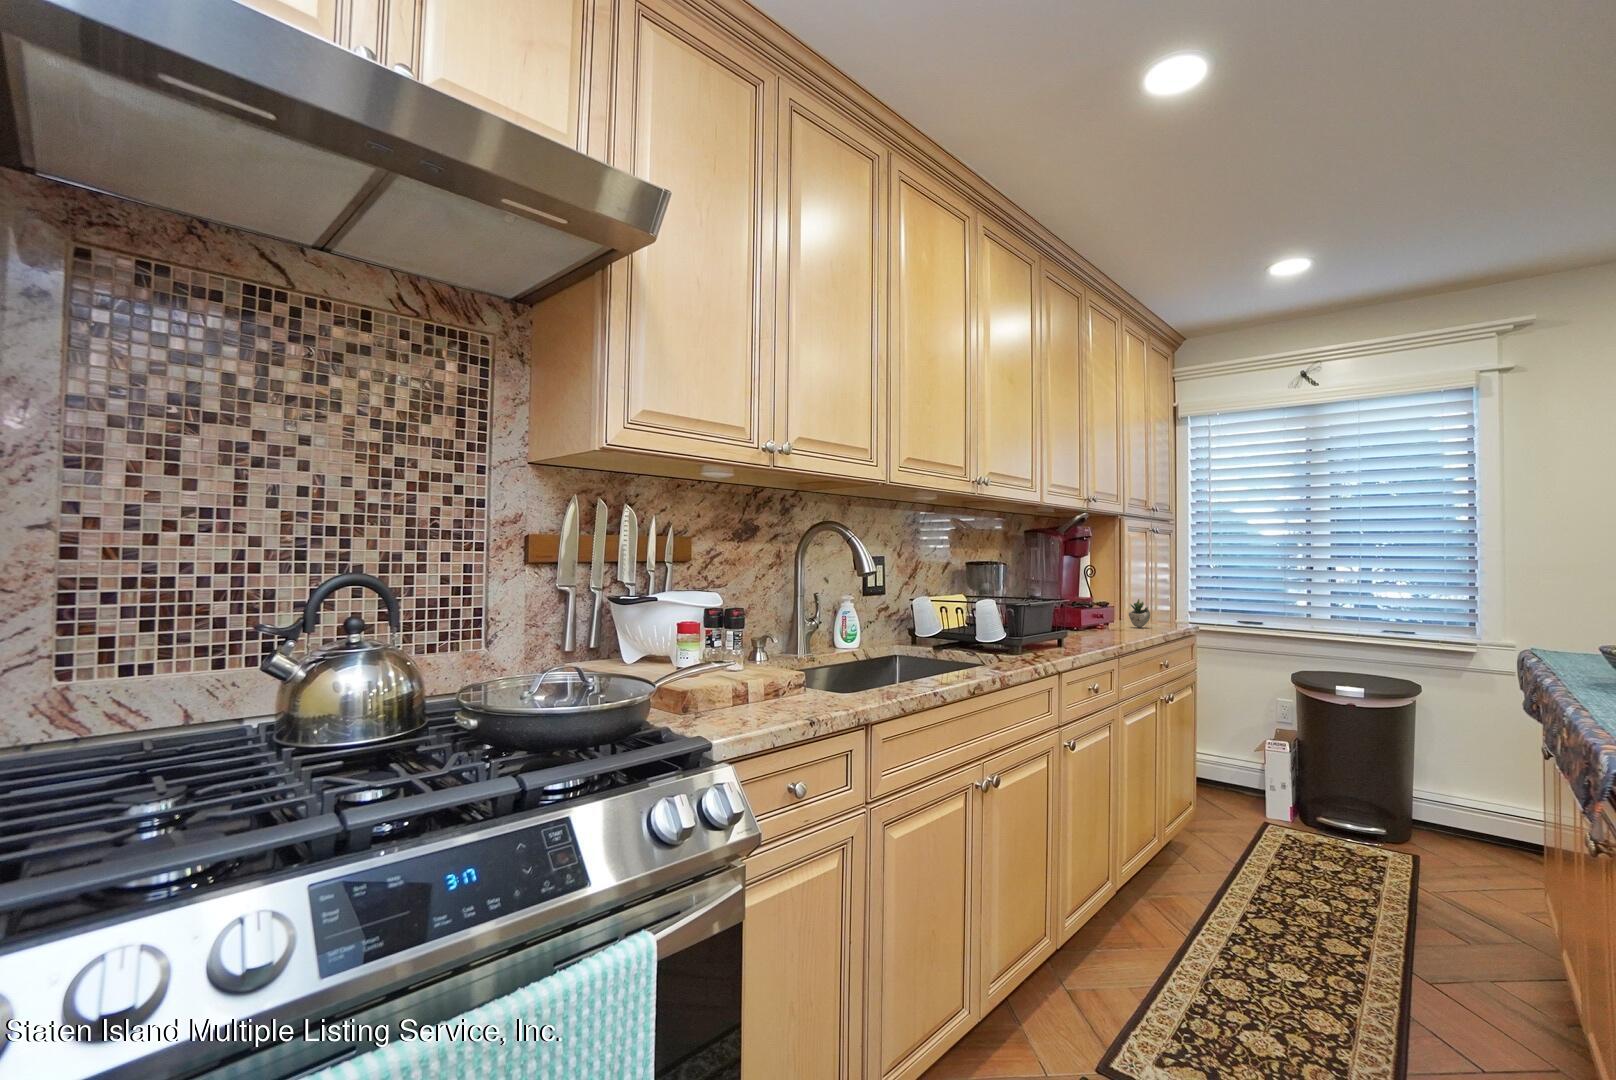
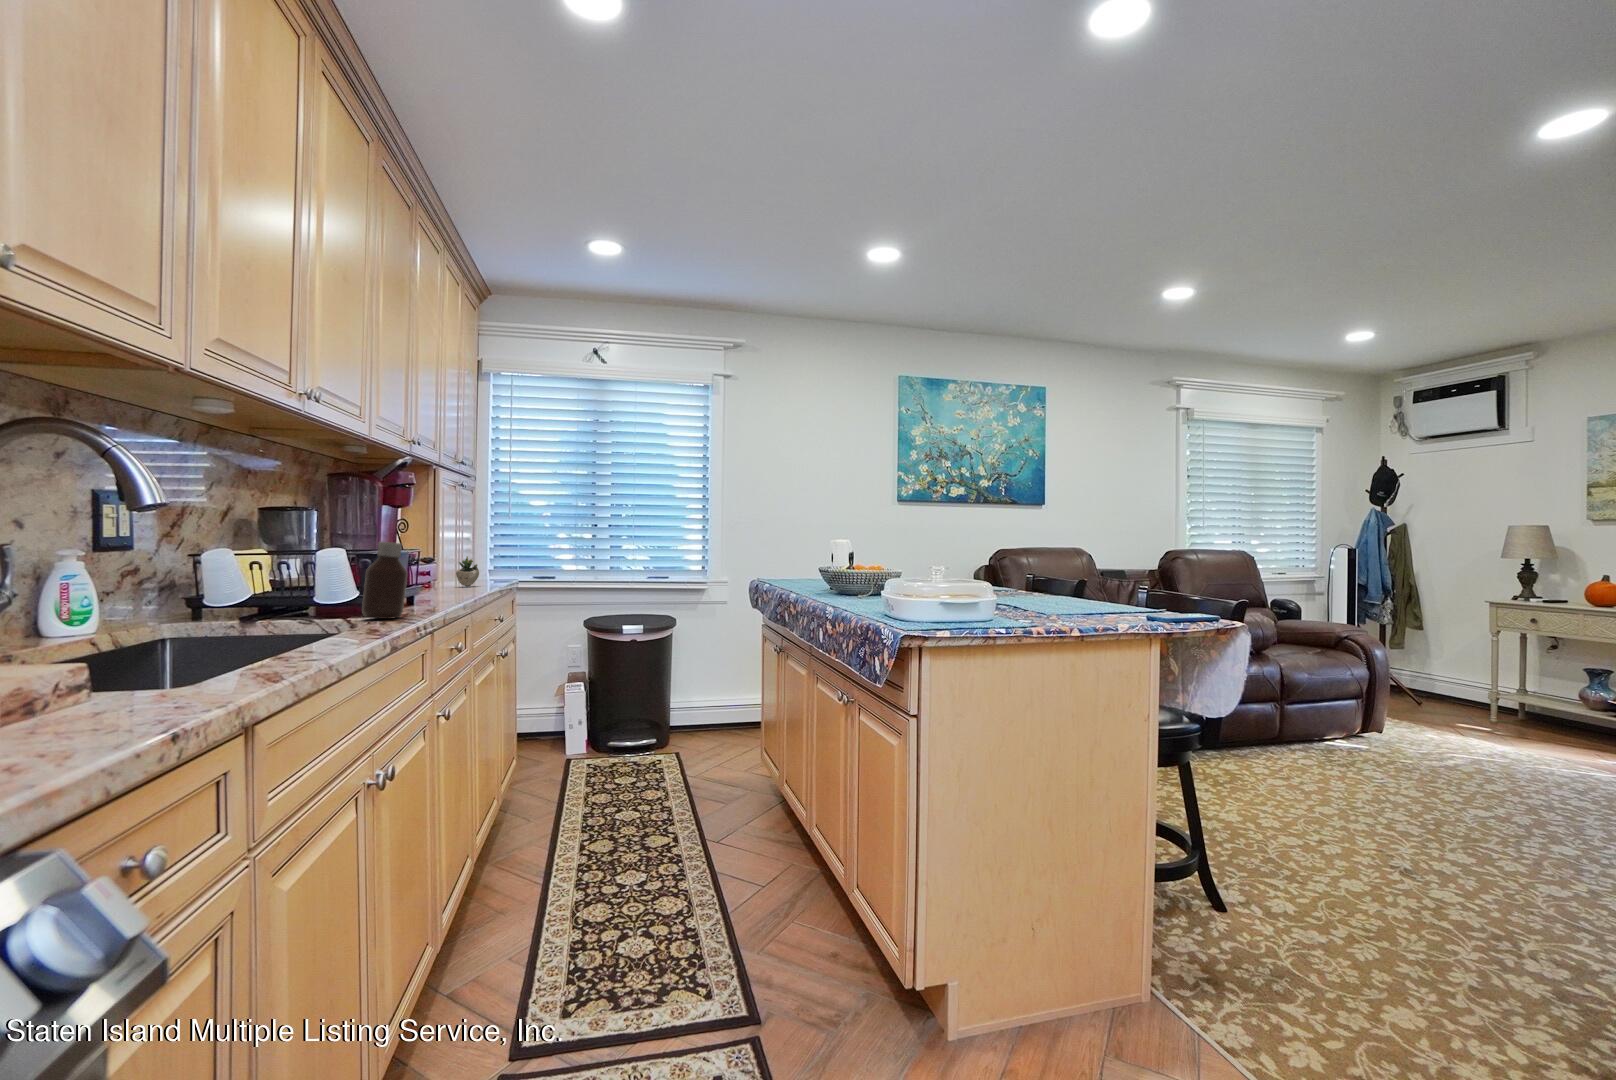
bottle: none [1004,595,1036,657] -> present [362,542,407,619]

